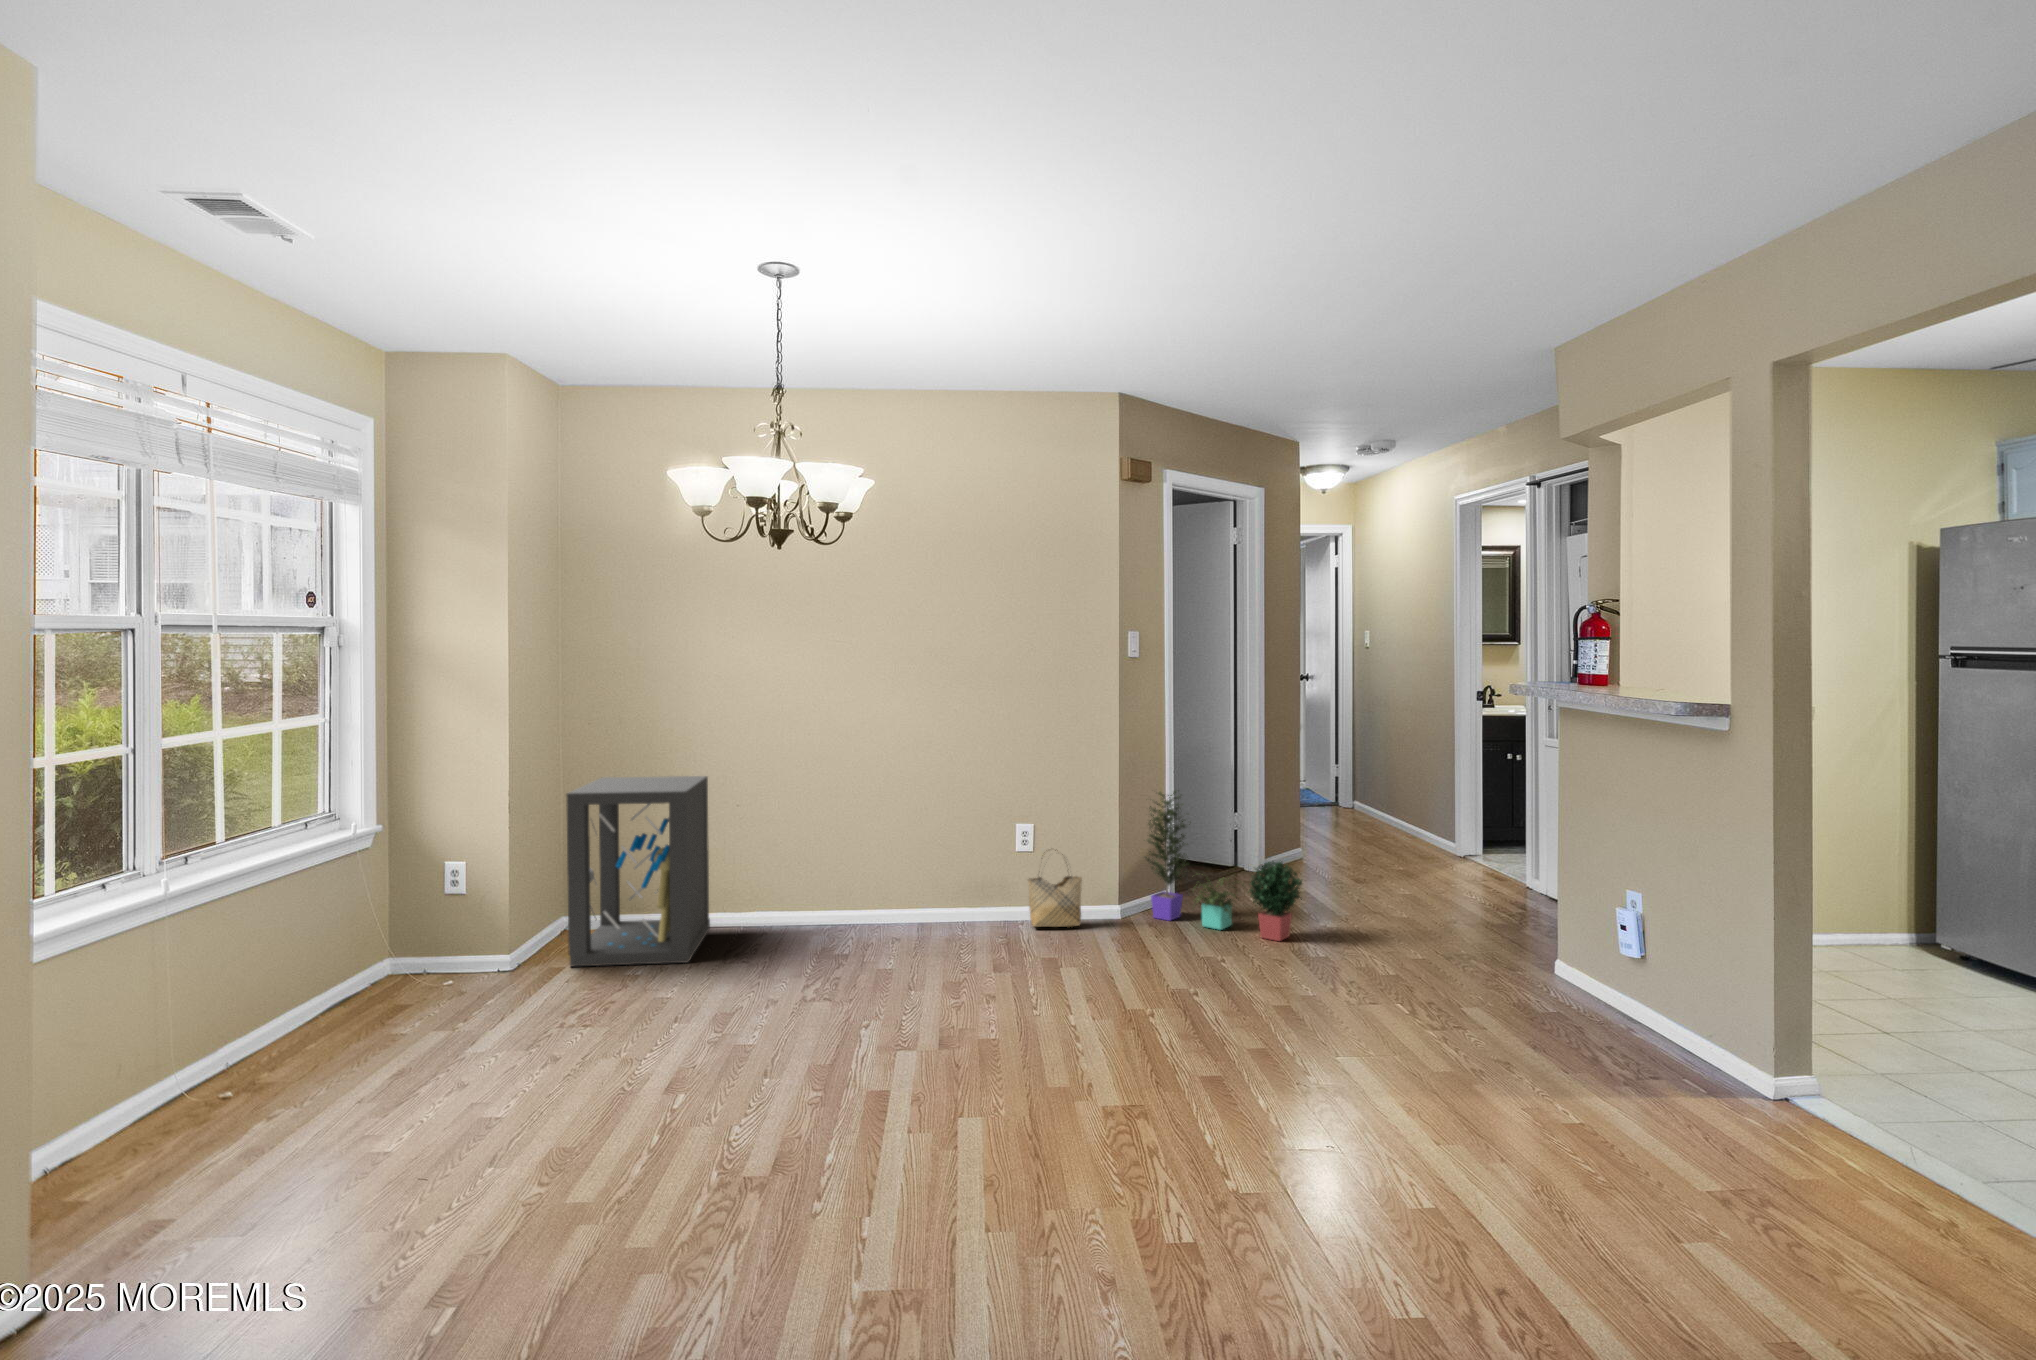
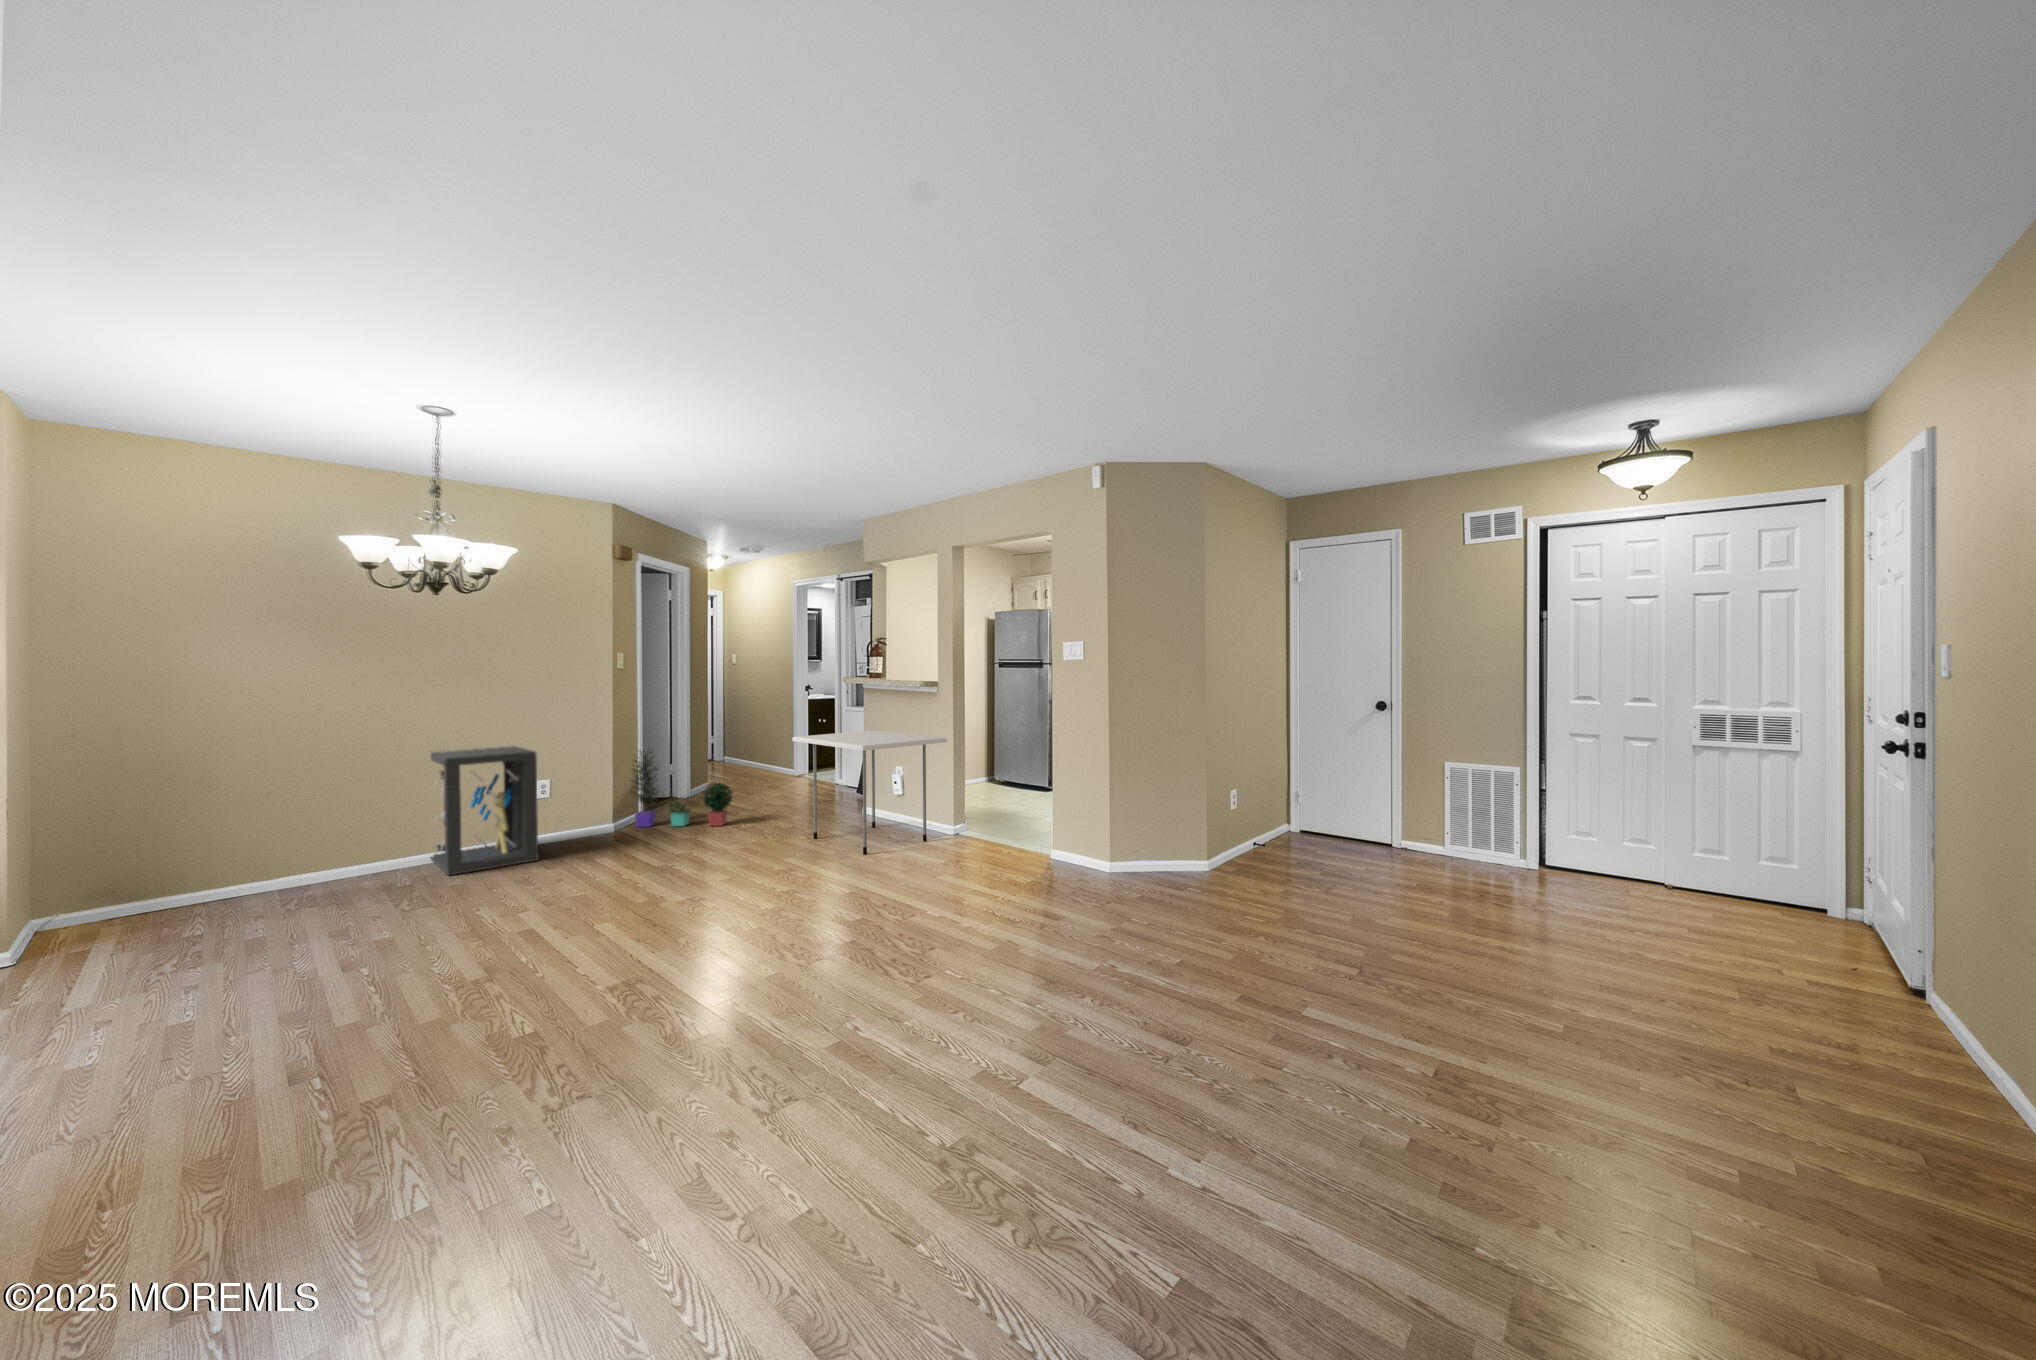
storage cabinet: present [566,776,710,966] -> present [431,746,539,875]
dining table: none [1395,796,1762,1081] -> present [792,731,947,854]
woven basket: present [1028,850,1082,927] -> none [551,791,591,842]

